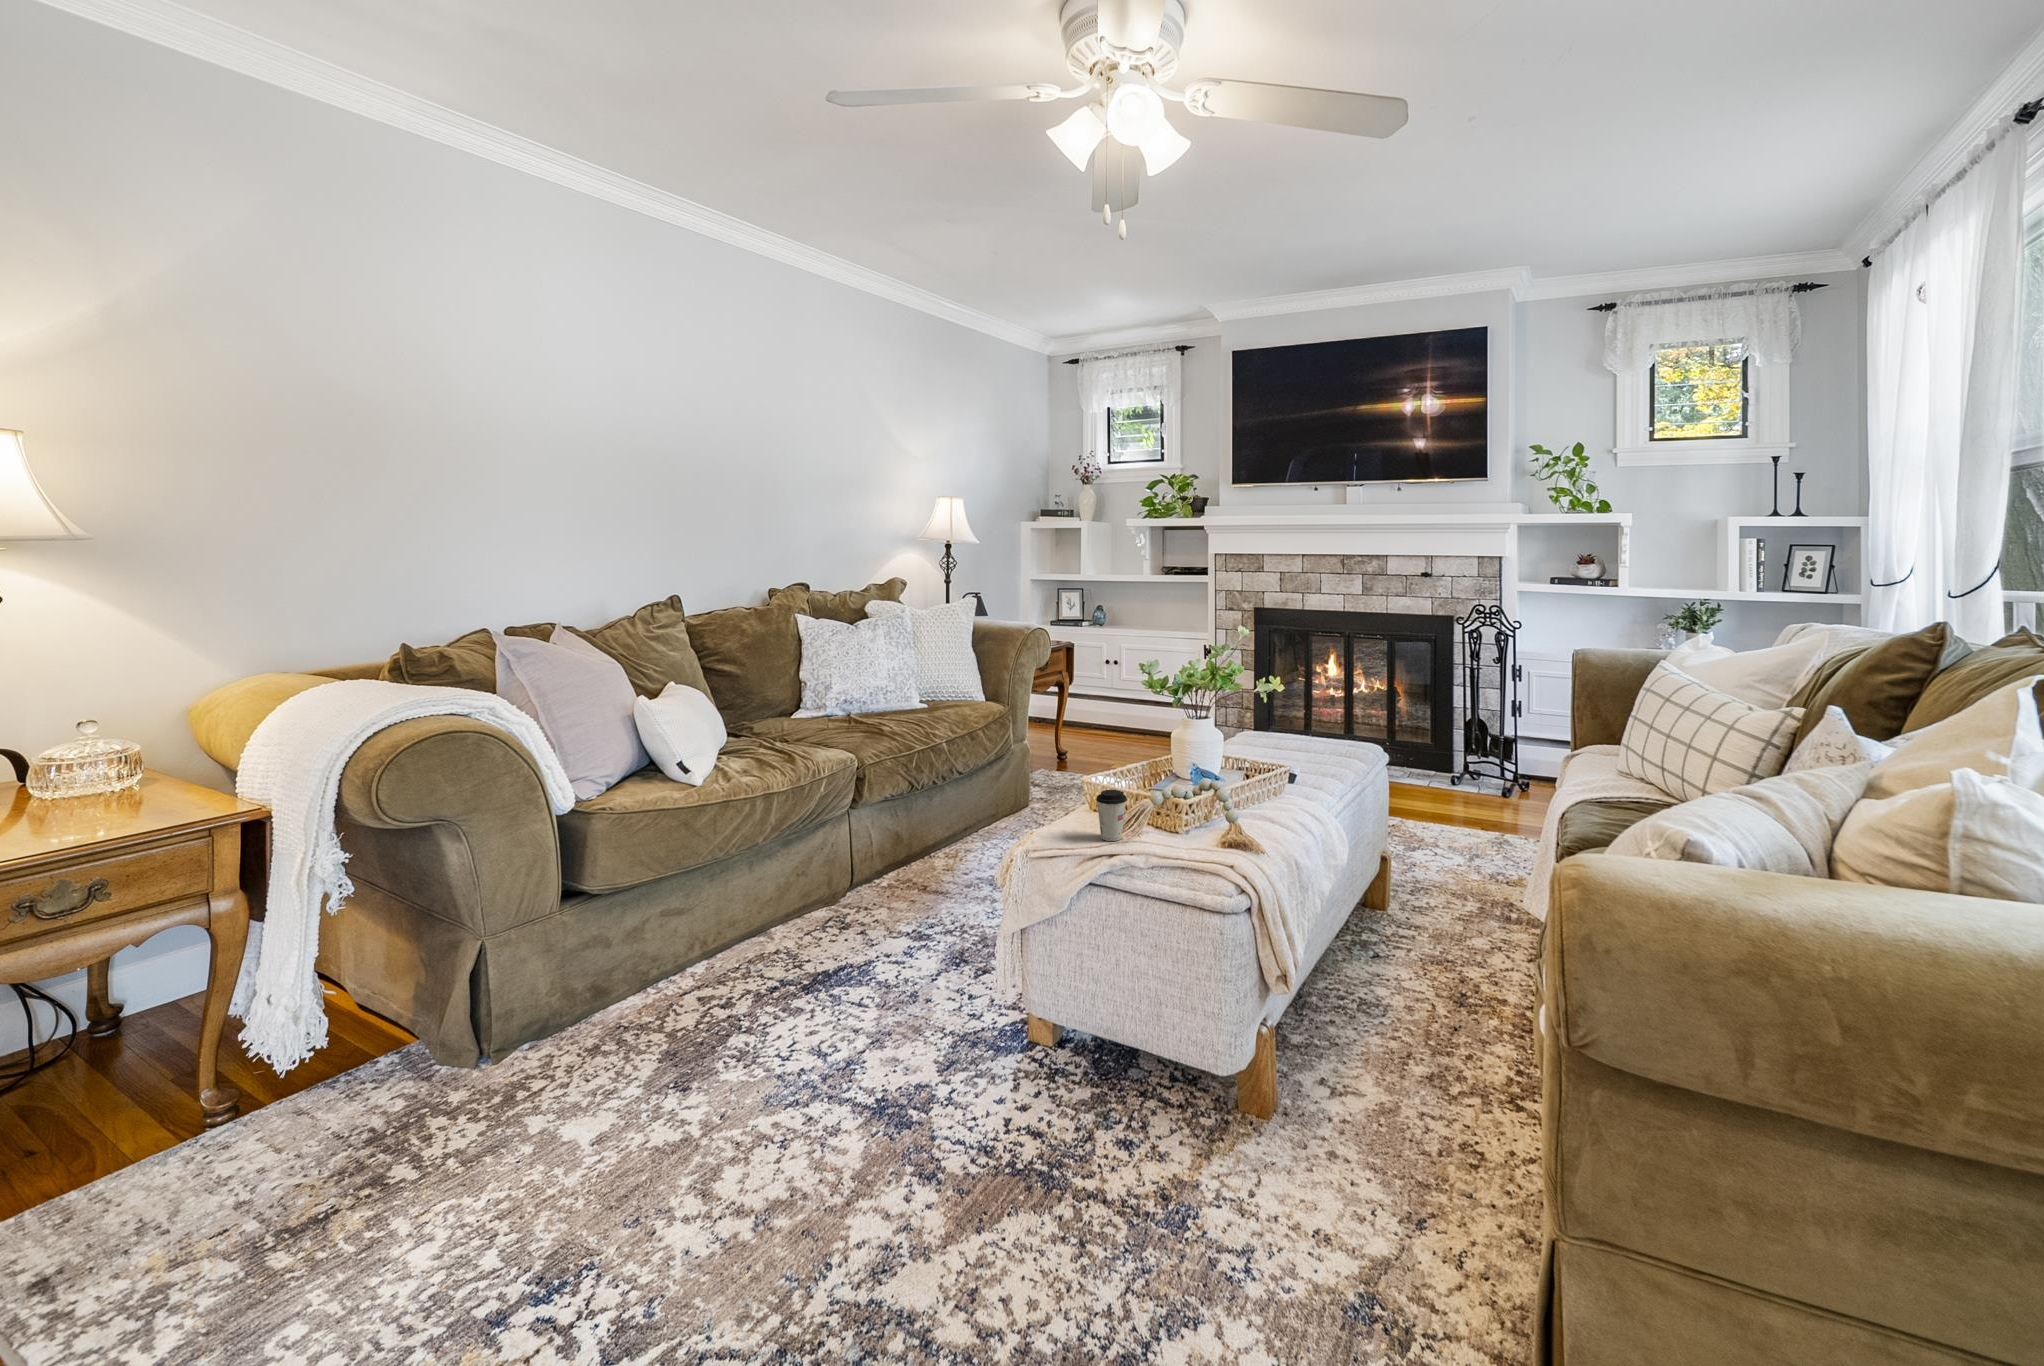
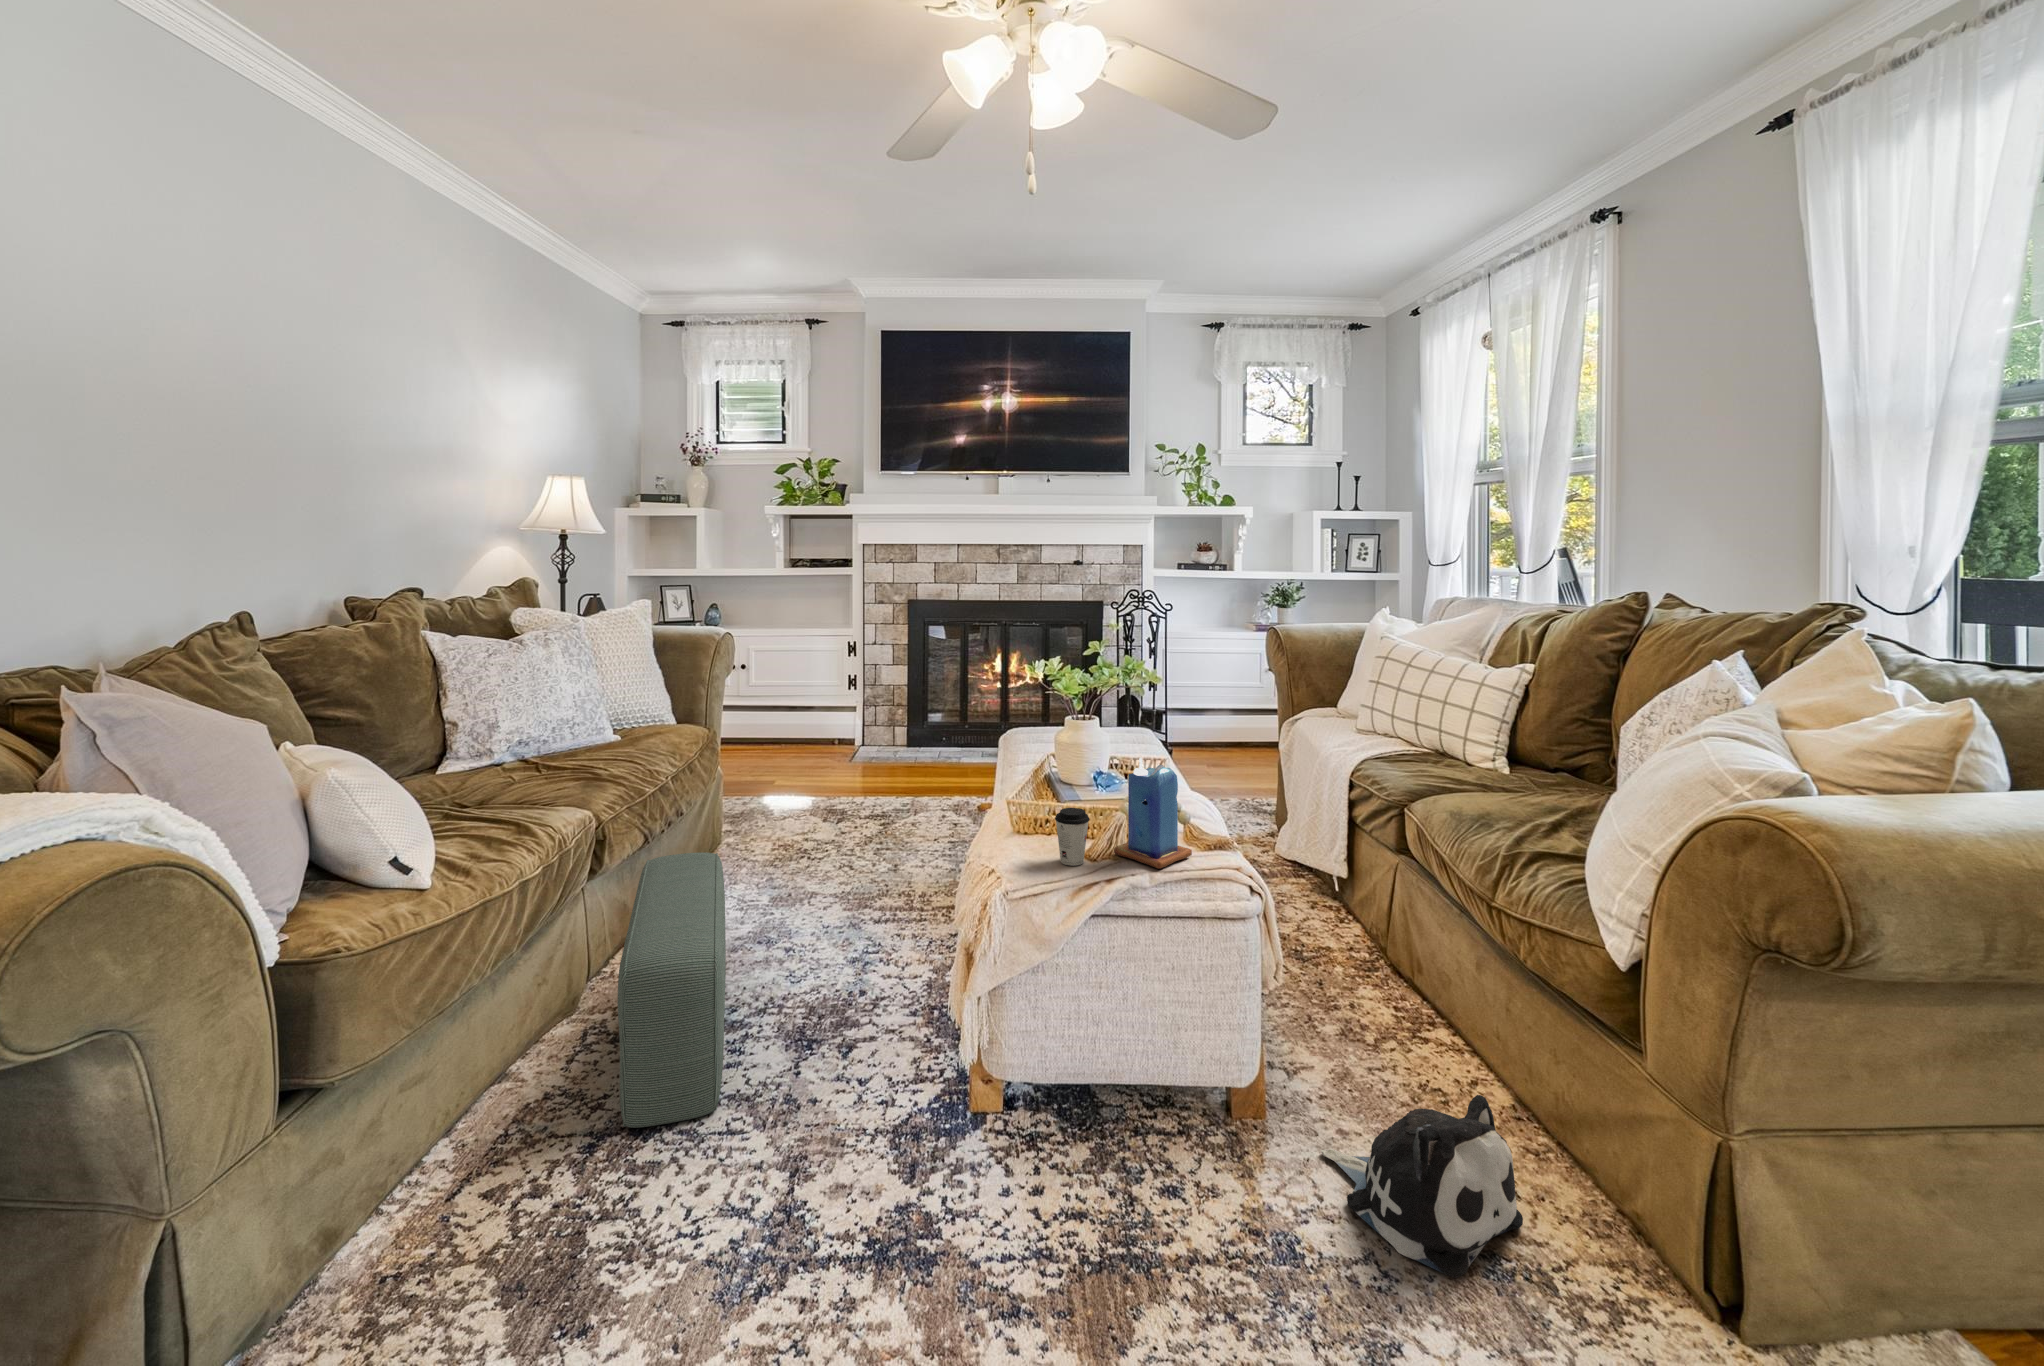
candle: none [1156,752,1221,855] -> present [1114,757,1192,869]
pouf: none [800,797,949,989] -> present [618,852,726,1128]
plush toy: none [1267,1135,1436,1295] -> present [1321,1095,1523,1278]

